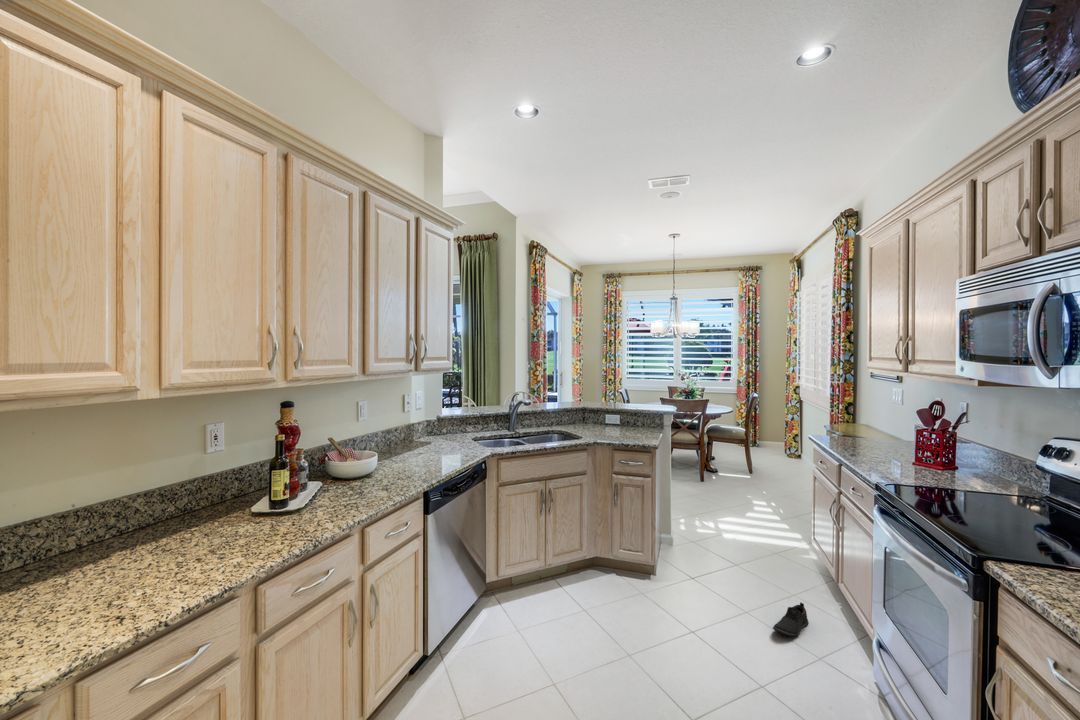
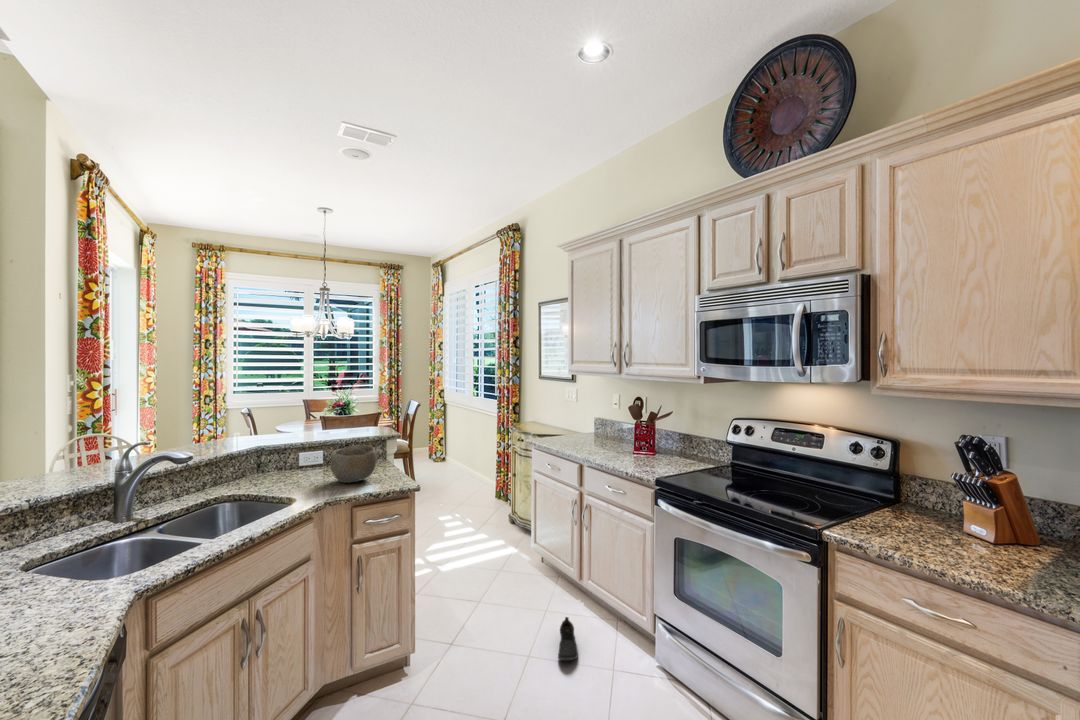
bowl: none [610,412,639,436] -> present [331,445,377,483]

